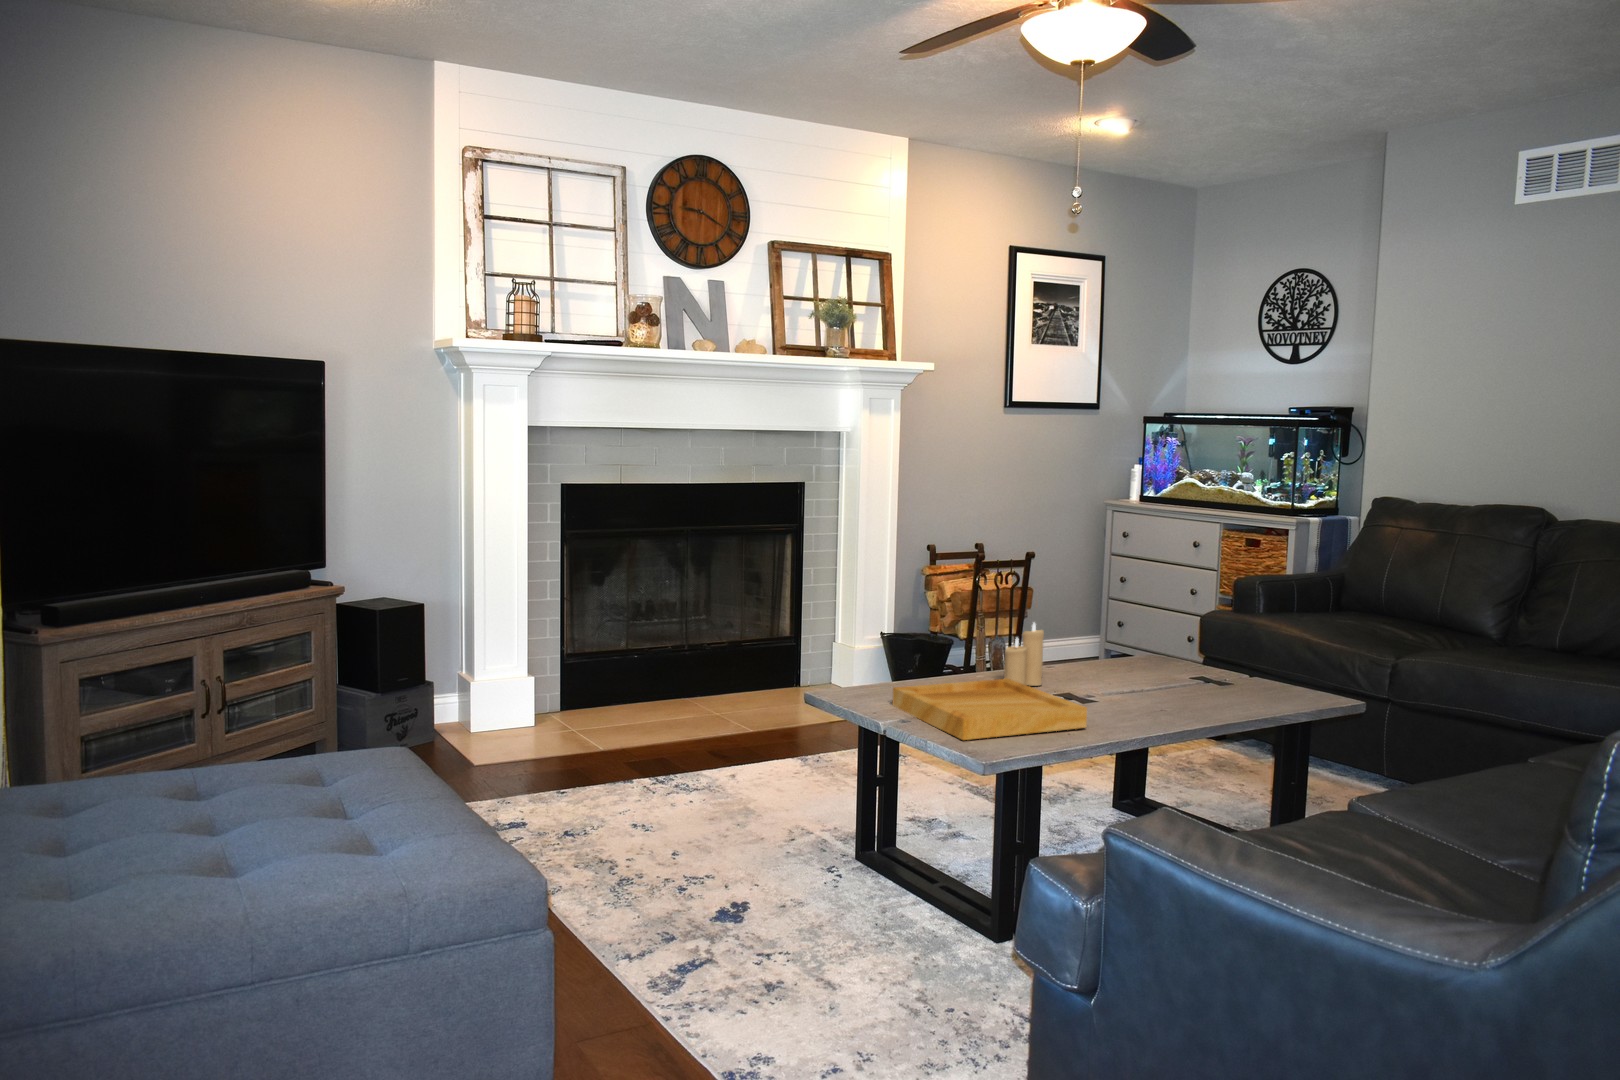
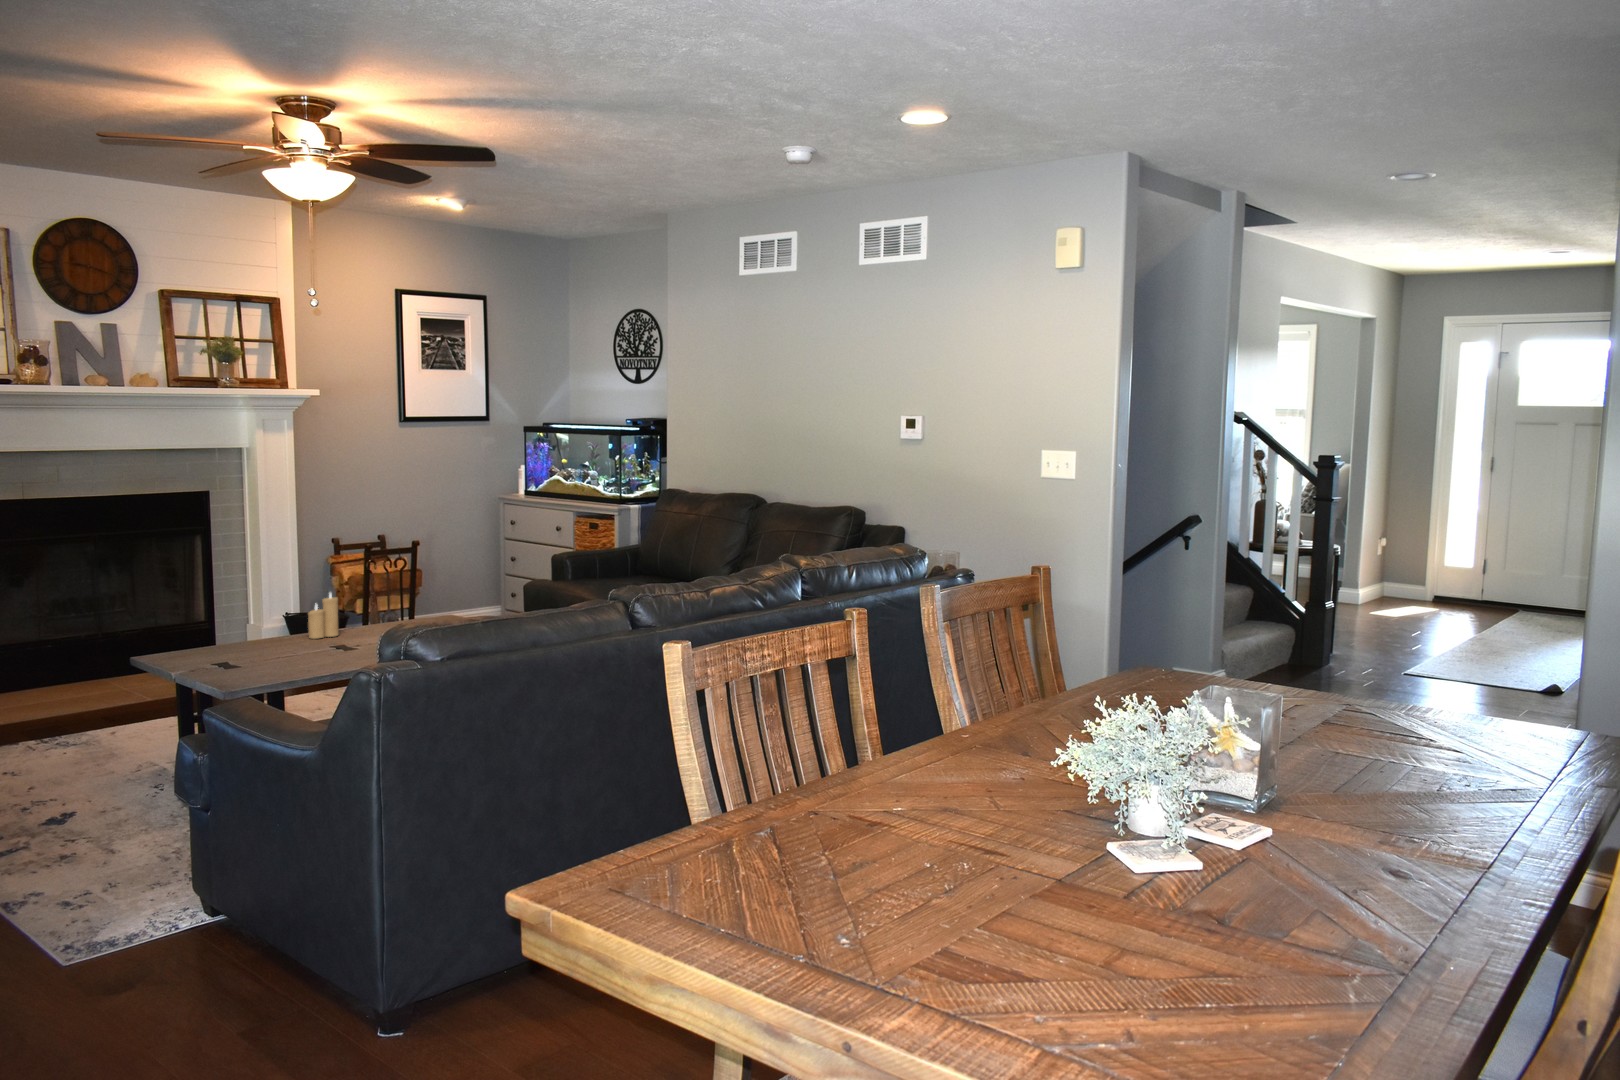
tray: present [892,679,1087,740] -> none [207,632,340,671]

